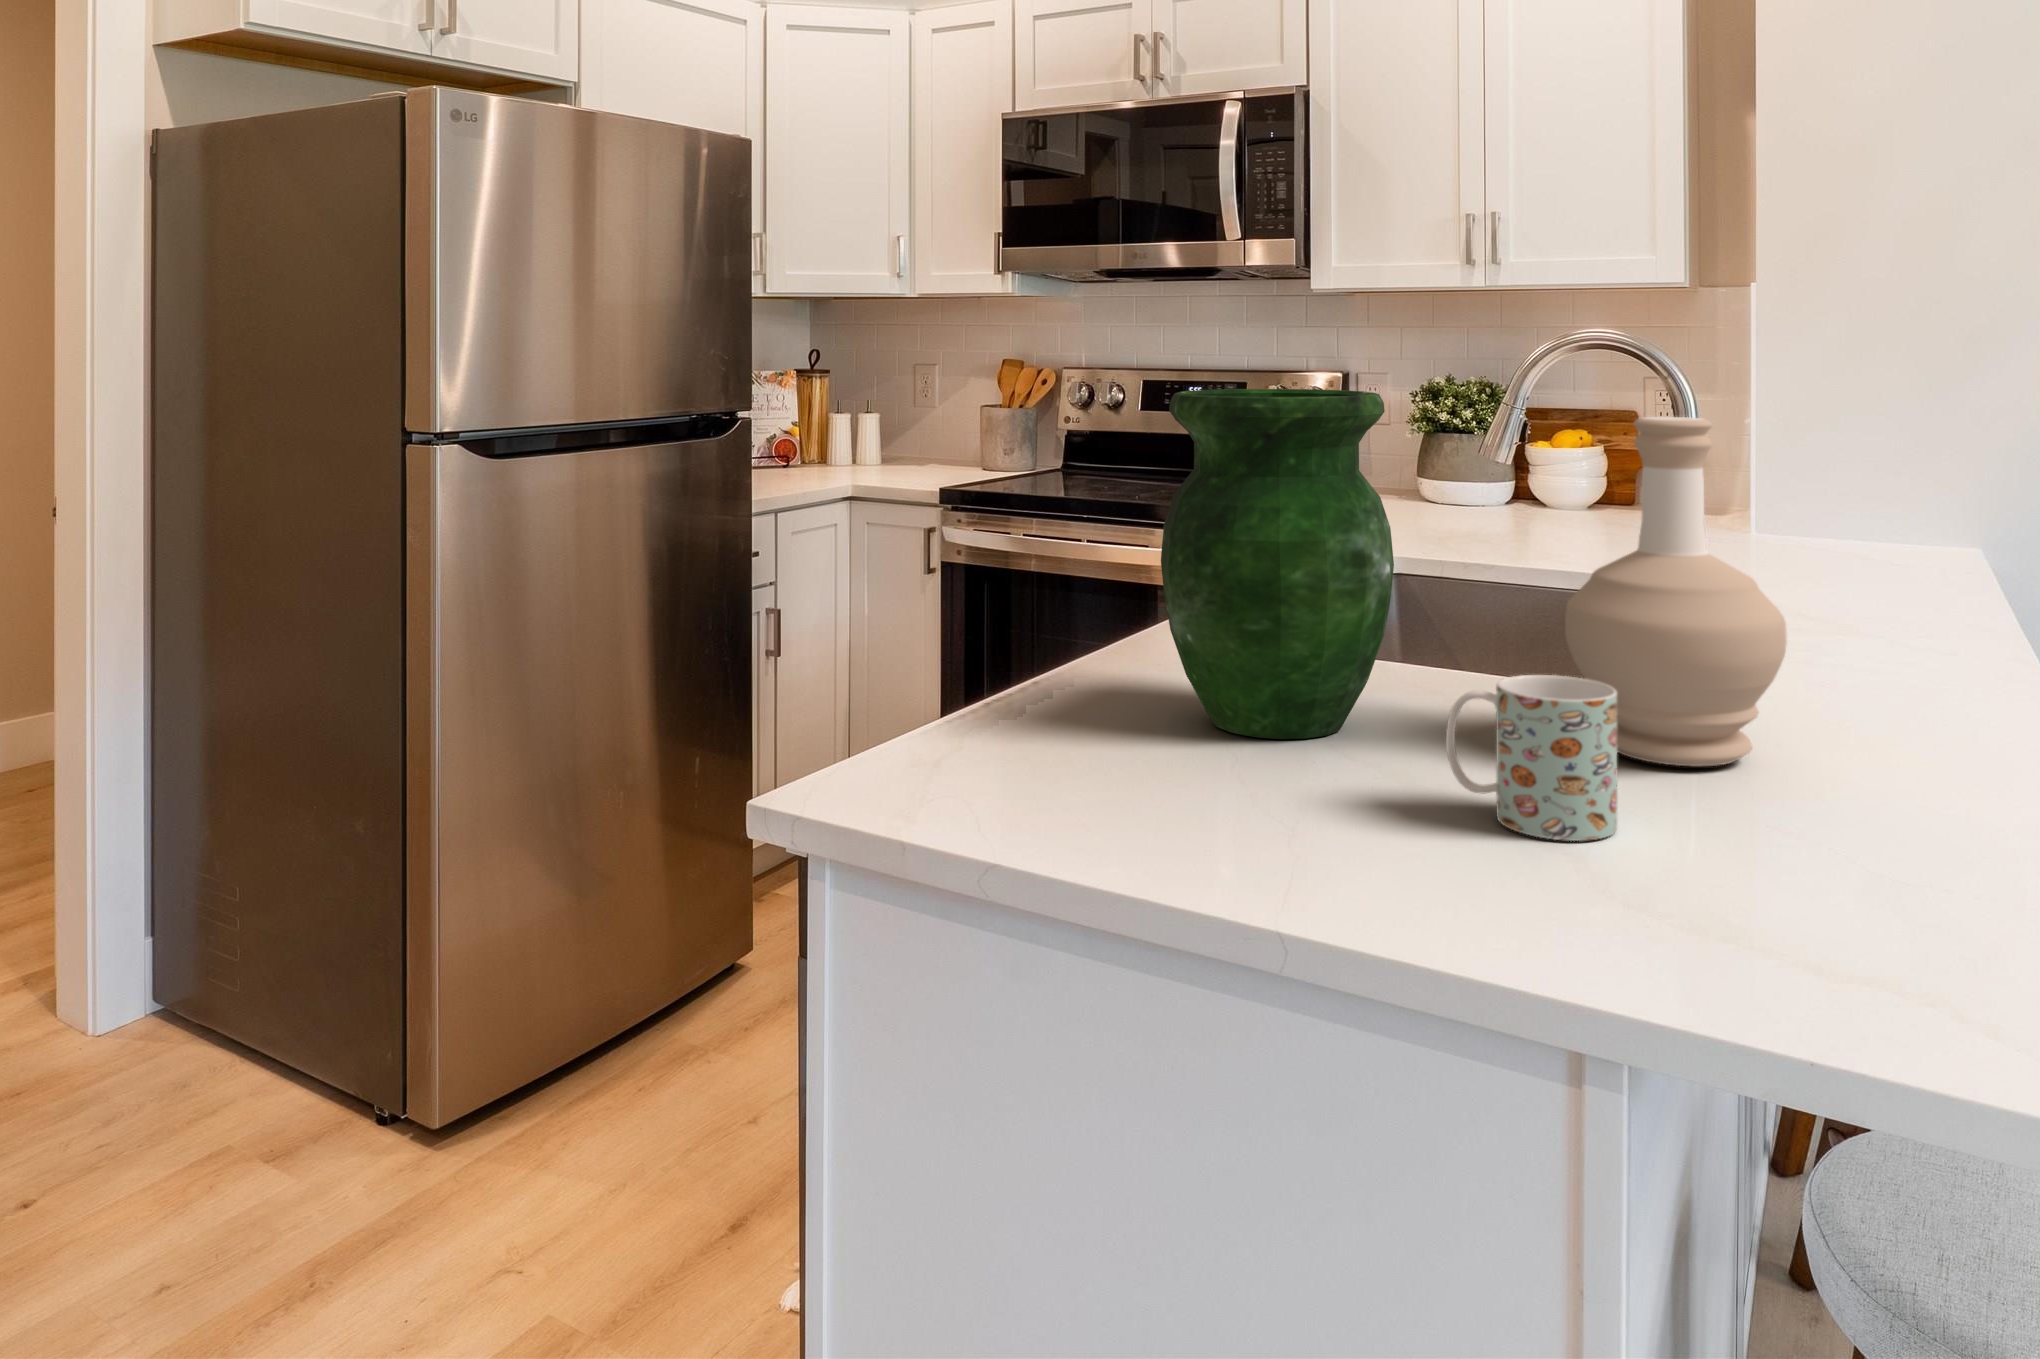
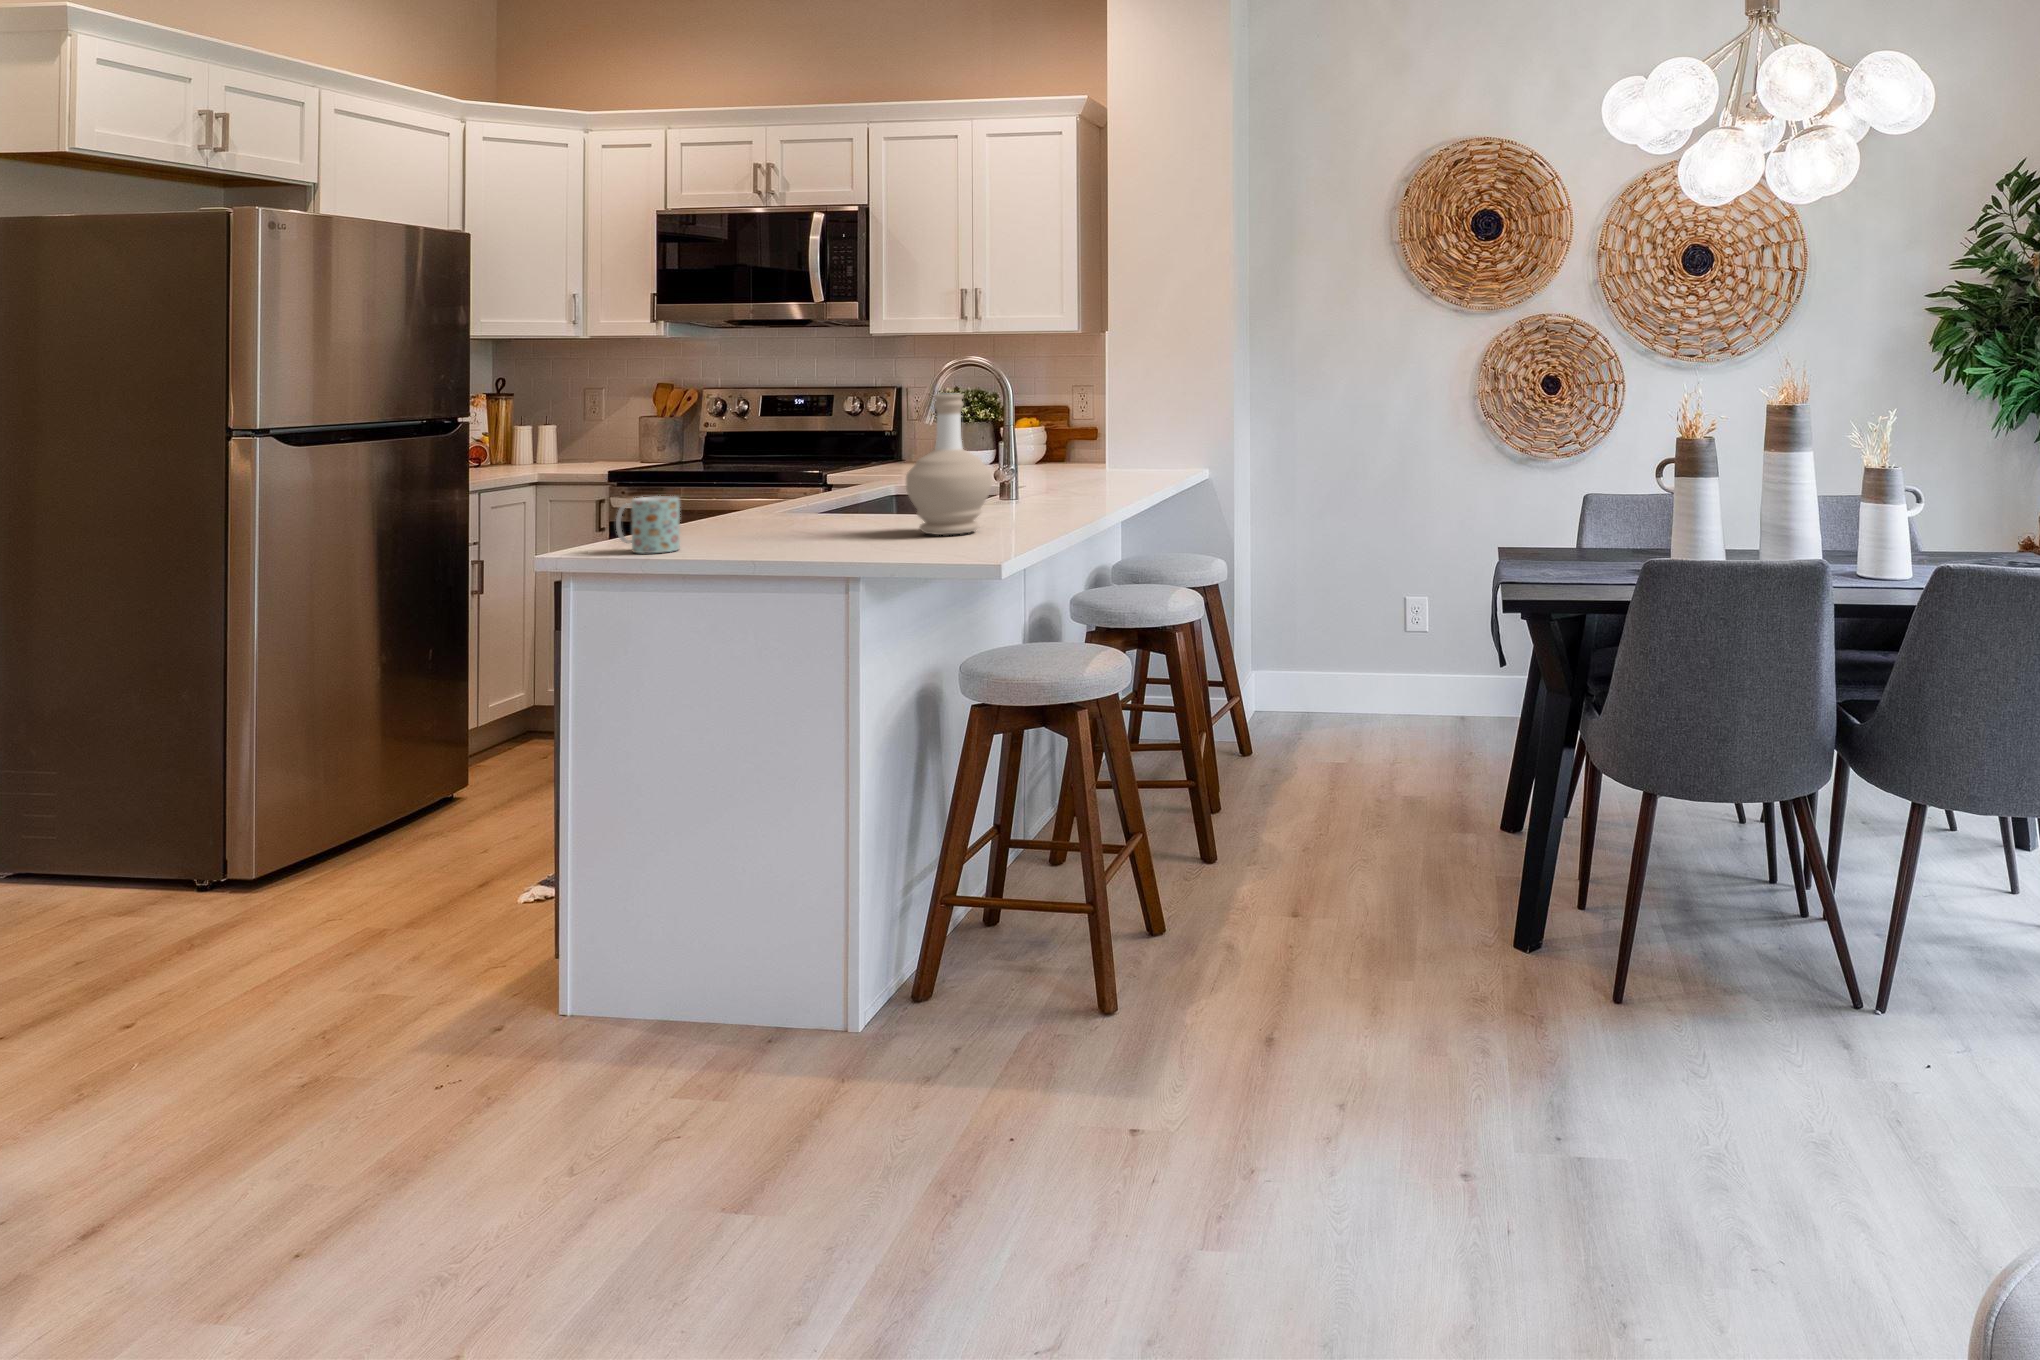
vase: present [1161,389,1394,739] -> none [725,386,836,540]
mug: present [1446,675,1617,841] -> present [616,496,680,553]

